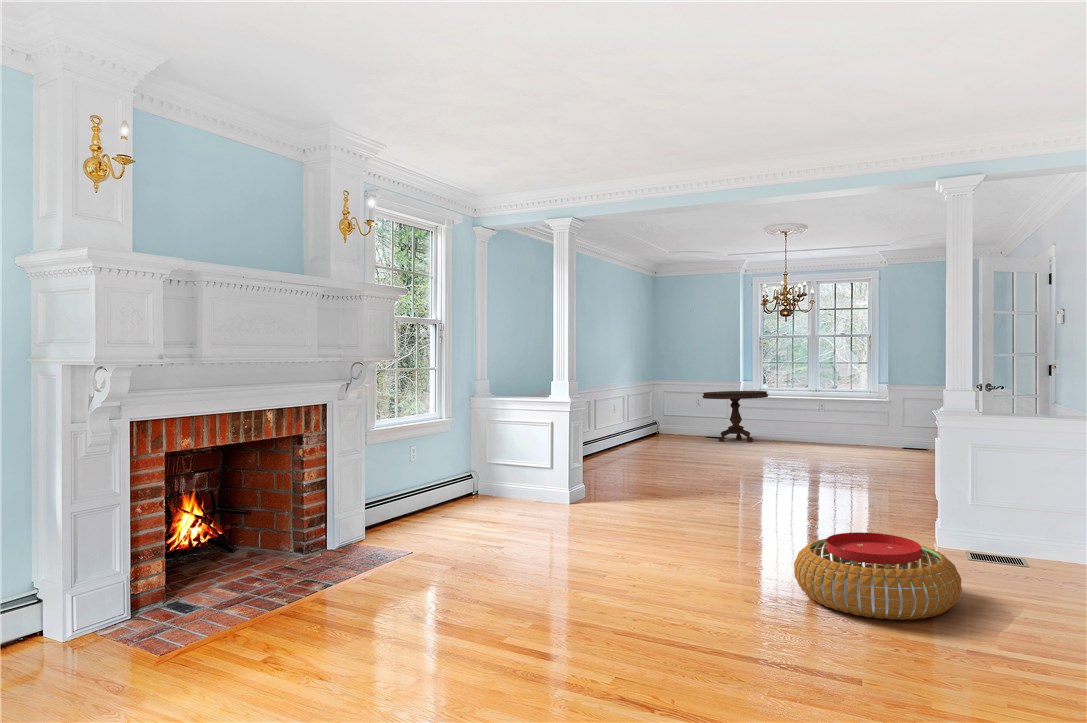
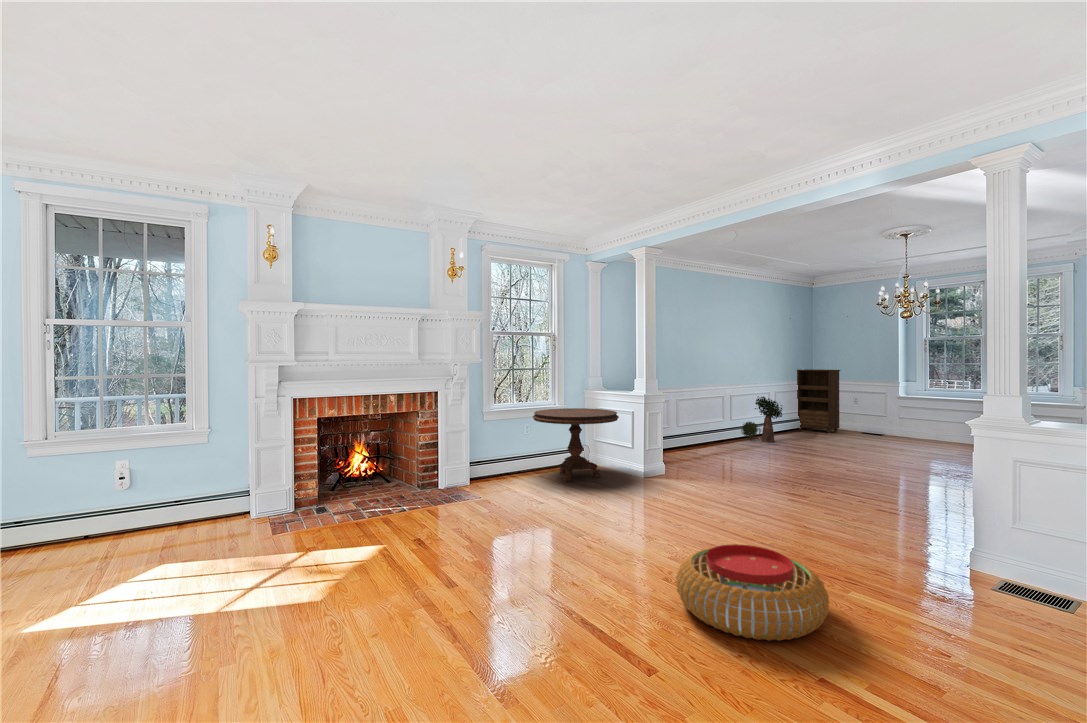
bookshelf: none [642,370,685,438] -> present [797,369,840,433]
side table: present [702,391,769,442] -> present [533,408,619,482]
potted plant: none [607,400,651,452] -> present [741,396,782,442]

